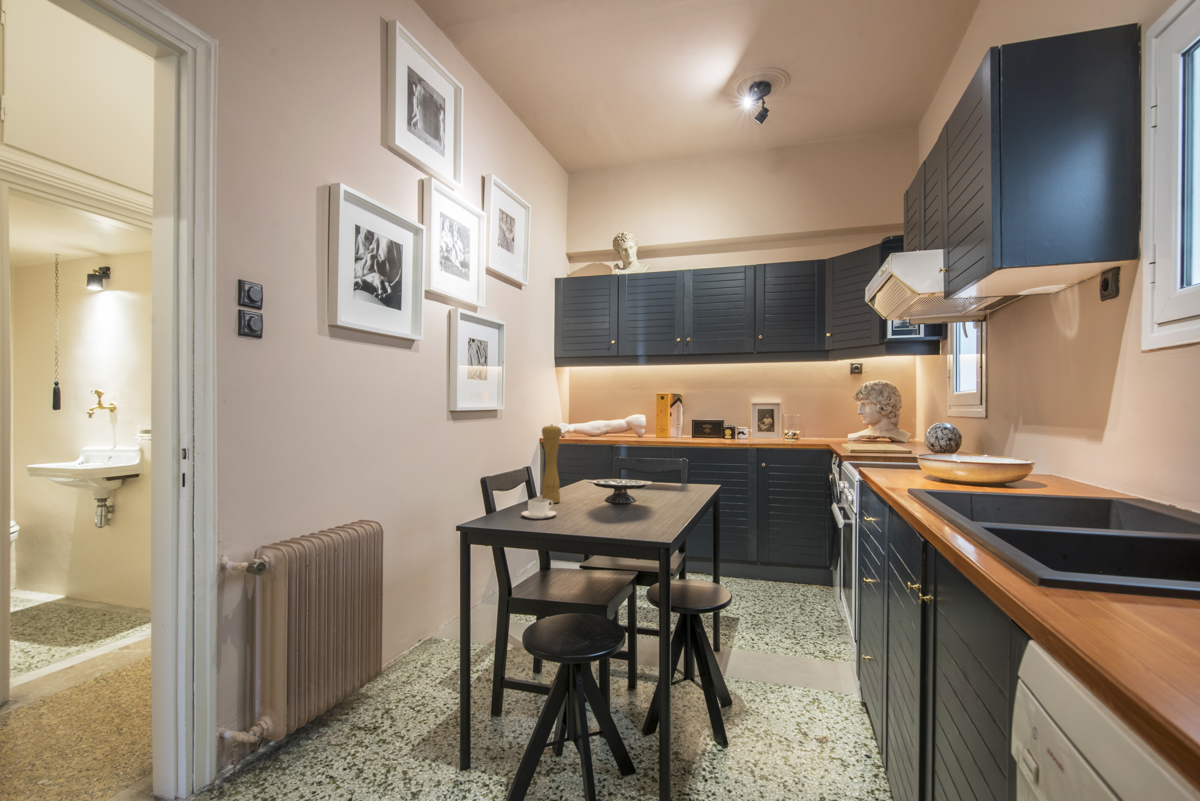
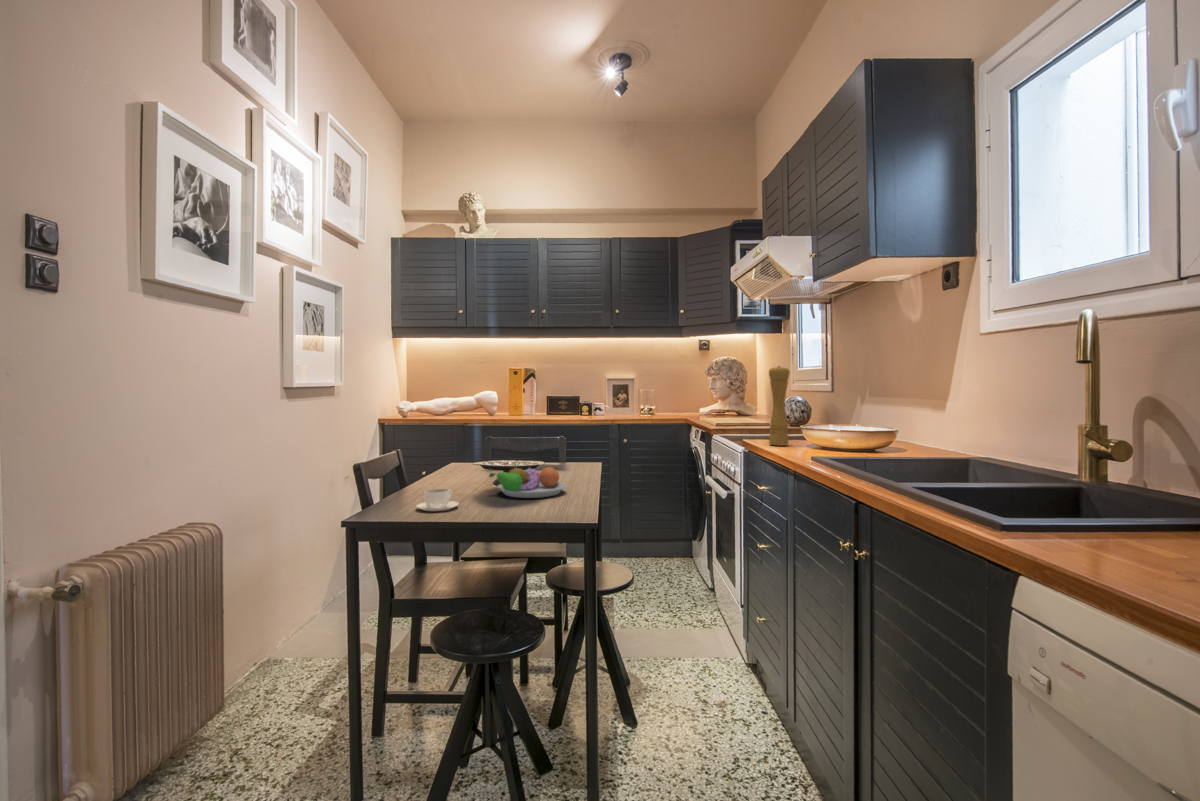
pepper mill: present [542,425,561,503] -> present [769,366,790,446]
fruit bowl: none [590,481,660,513] -> present [489,465,566,498]

